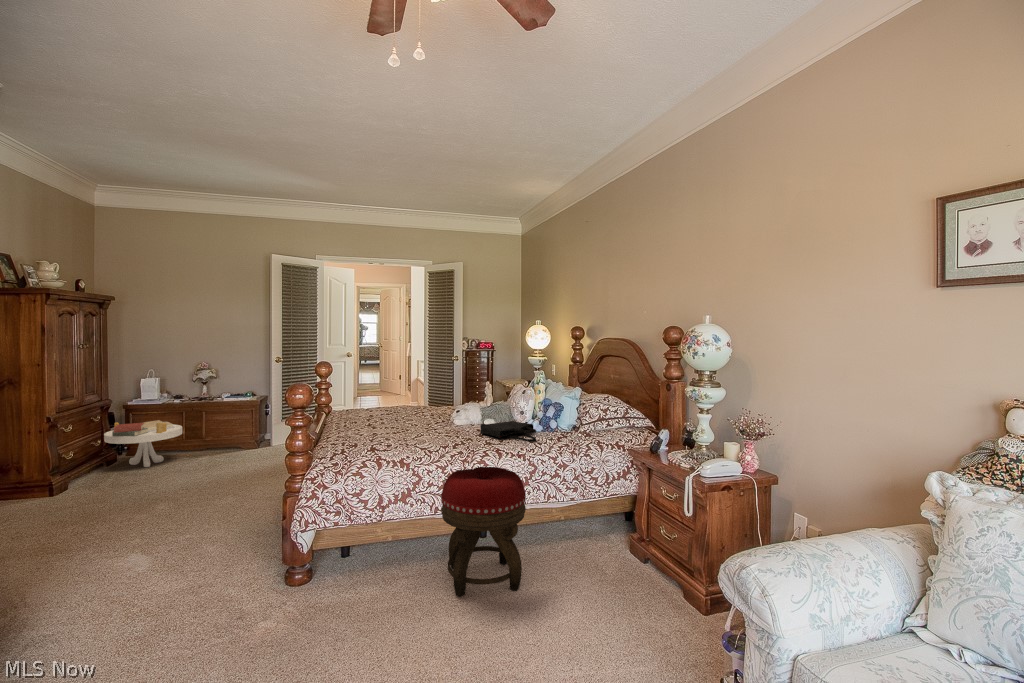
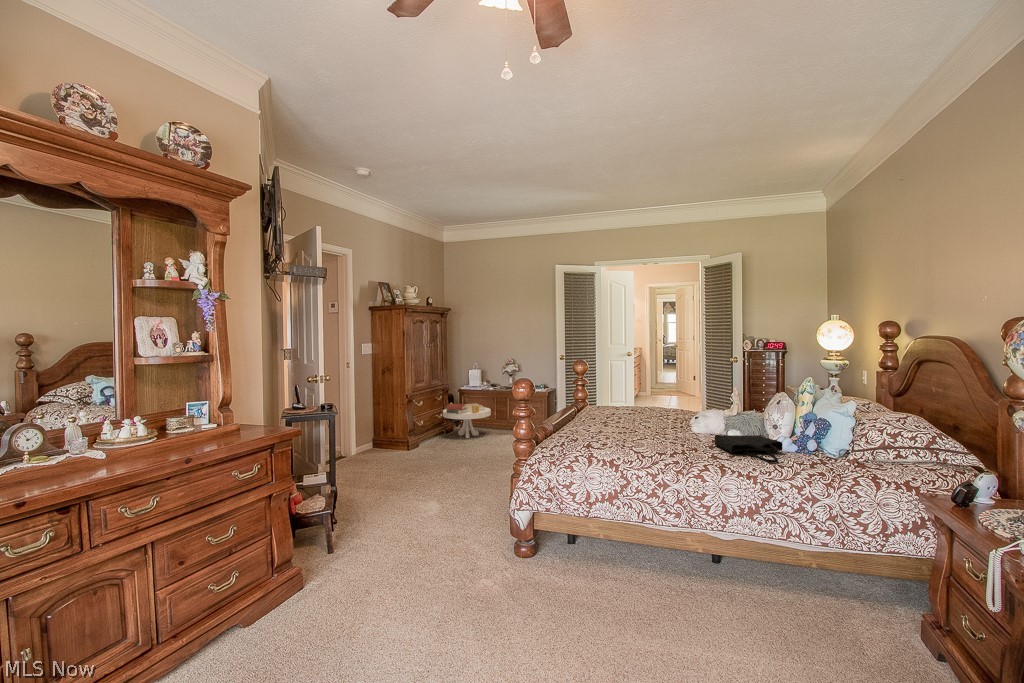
footstool: present [441,467,526,597] -> none [643,481,743,632]

